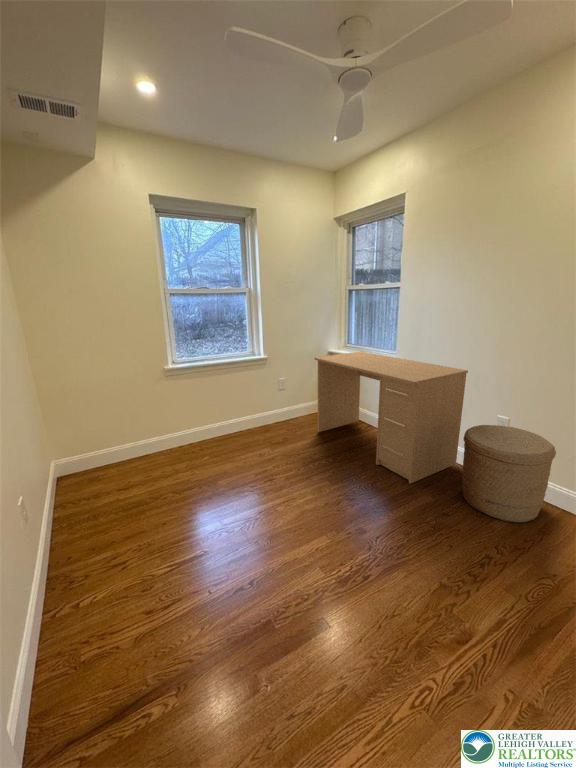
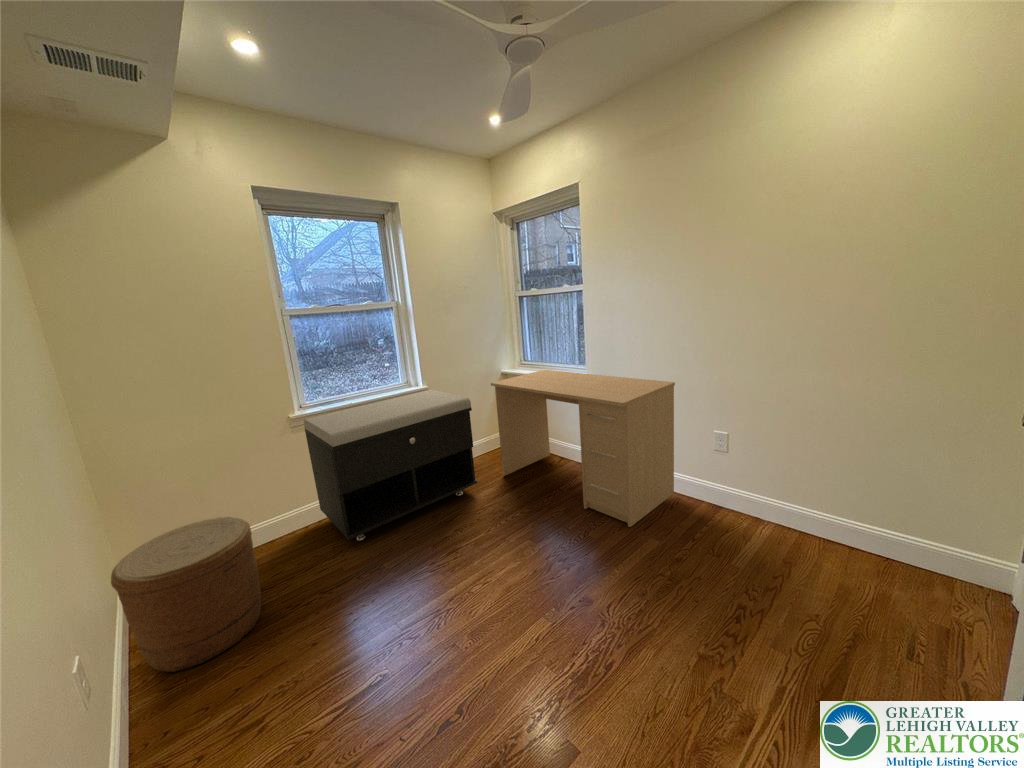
storage bench: none [174,359,296,462] -> present [304,390,477,541]
woven basket: present [462,425,556,522] -> present [111,517,261,672]

